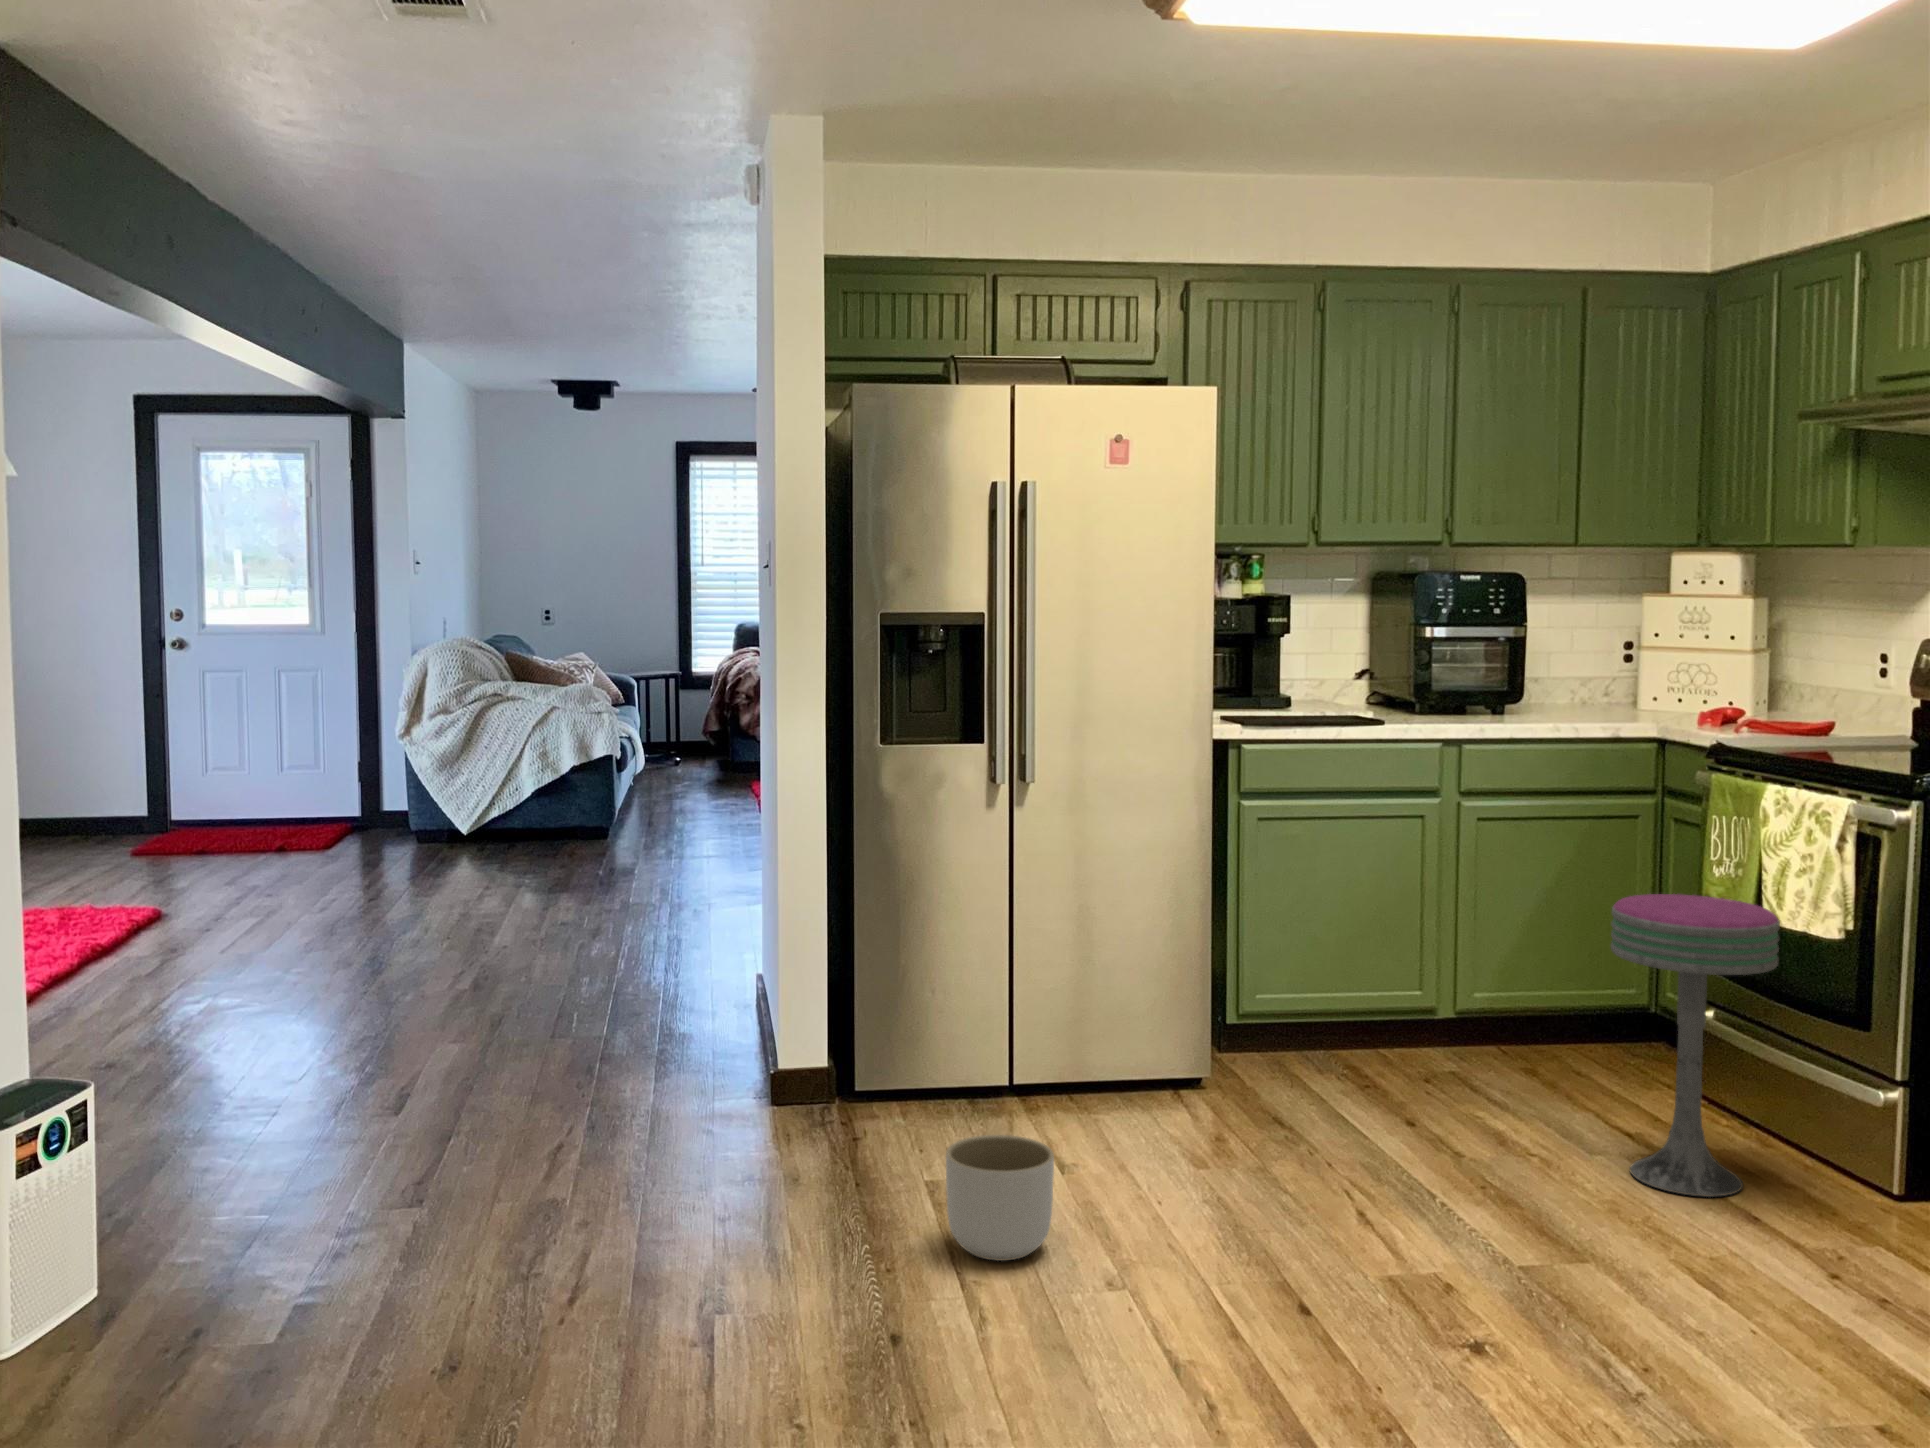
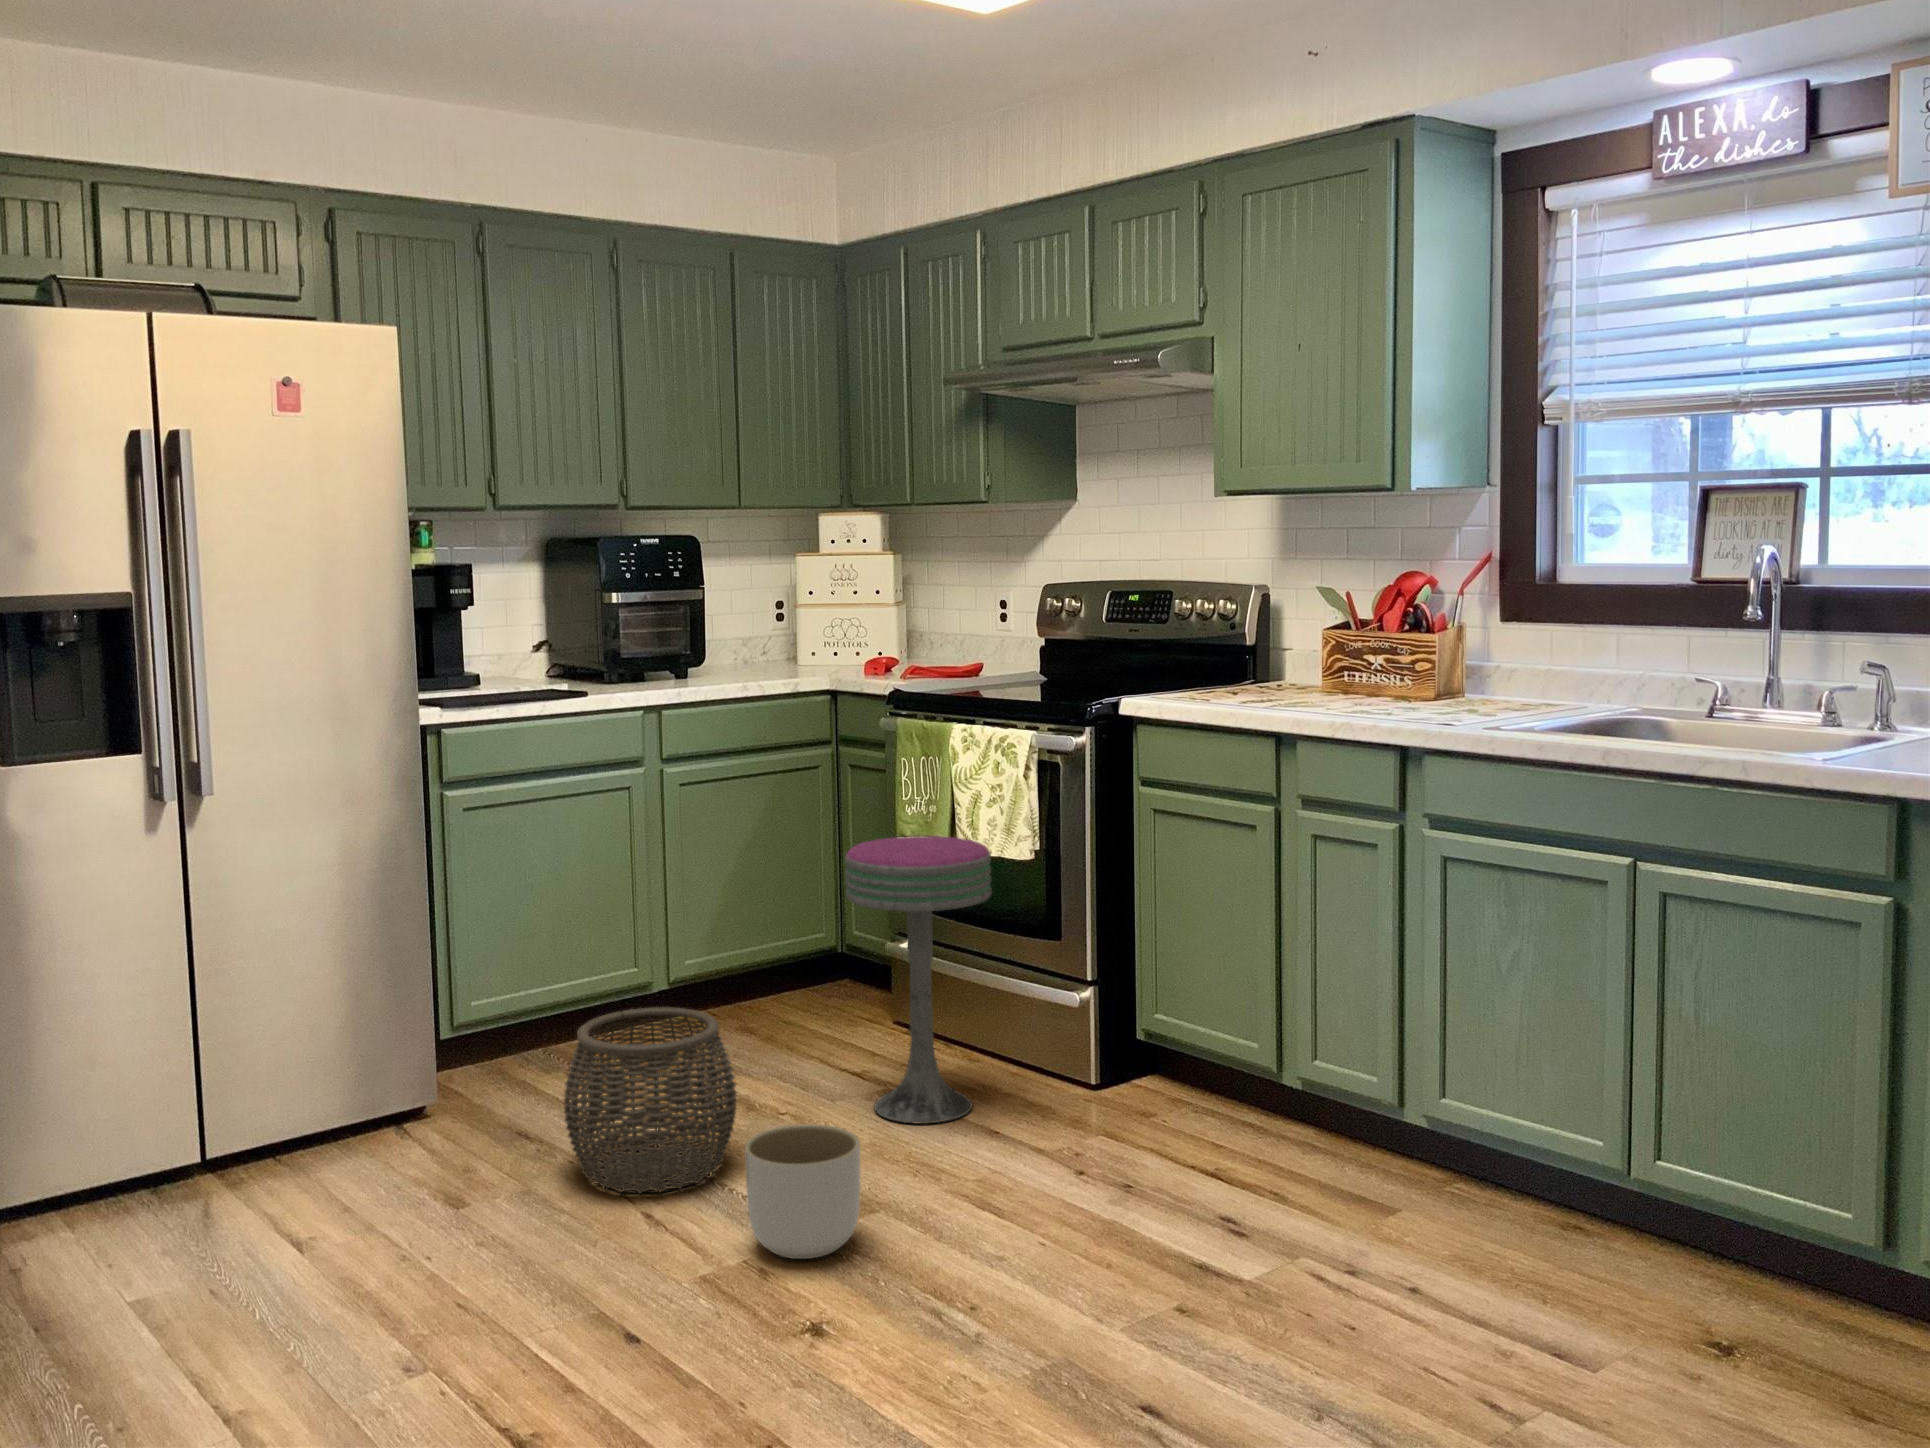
woven basket: none [1299,1022,1470,1197] -> present [564,1007,737,1193]
planter: present [946,1135,1054,1261] -> present [745,1124,860,1259]

